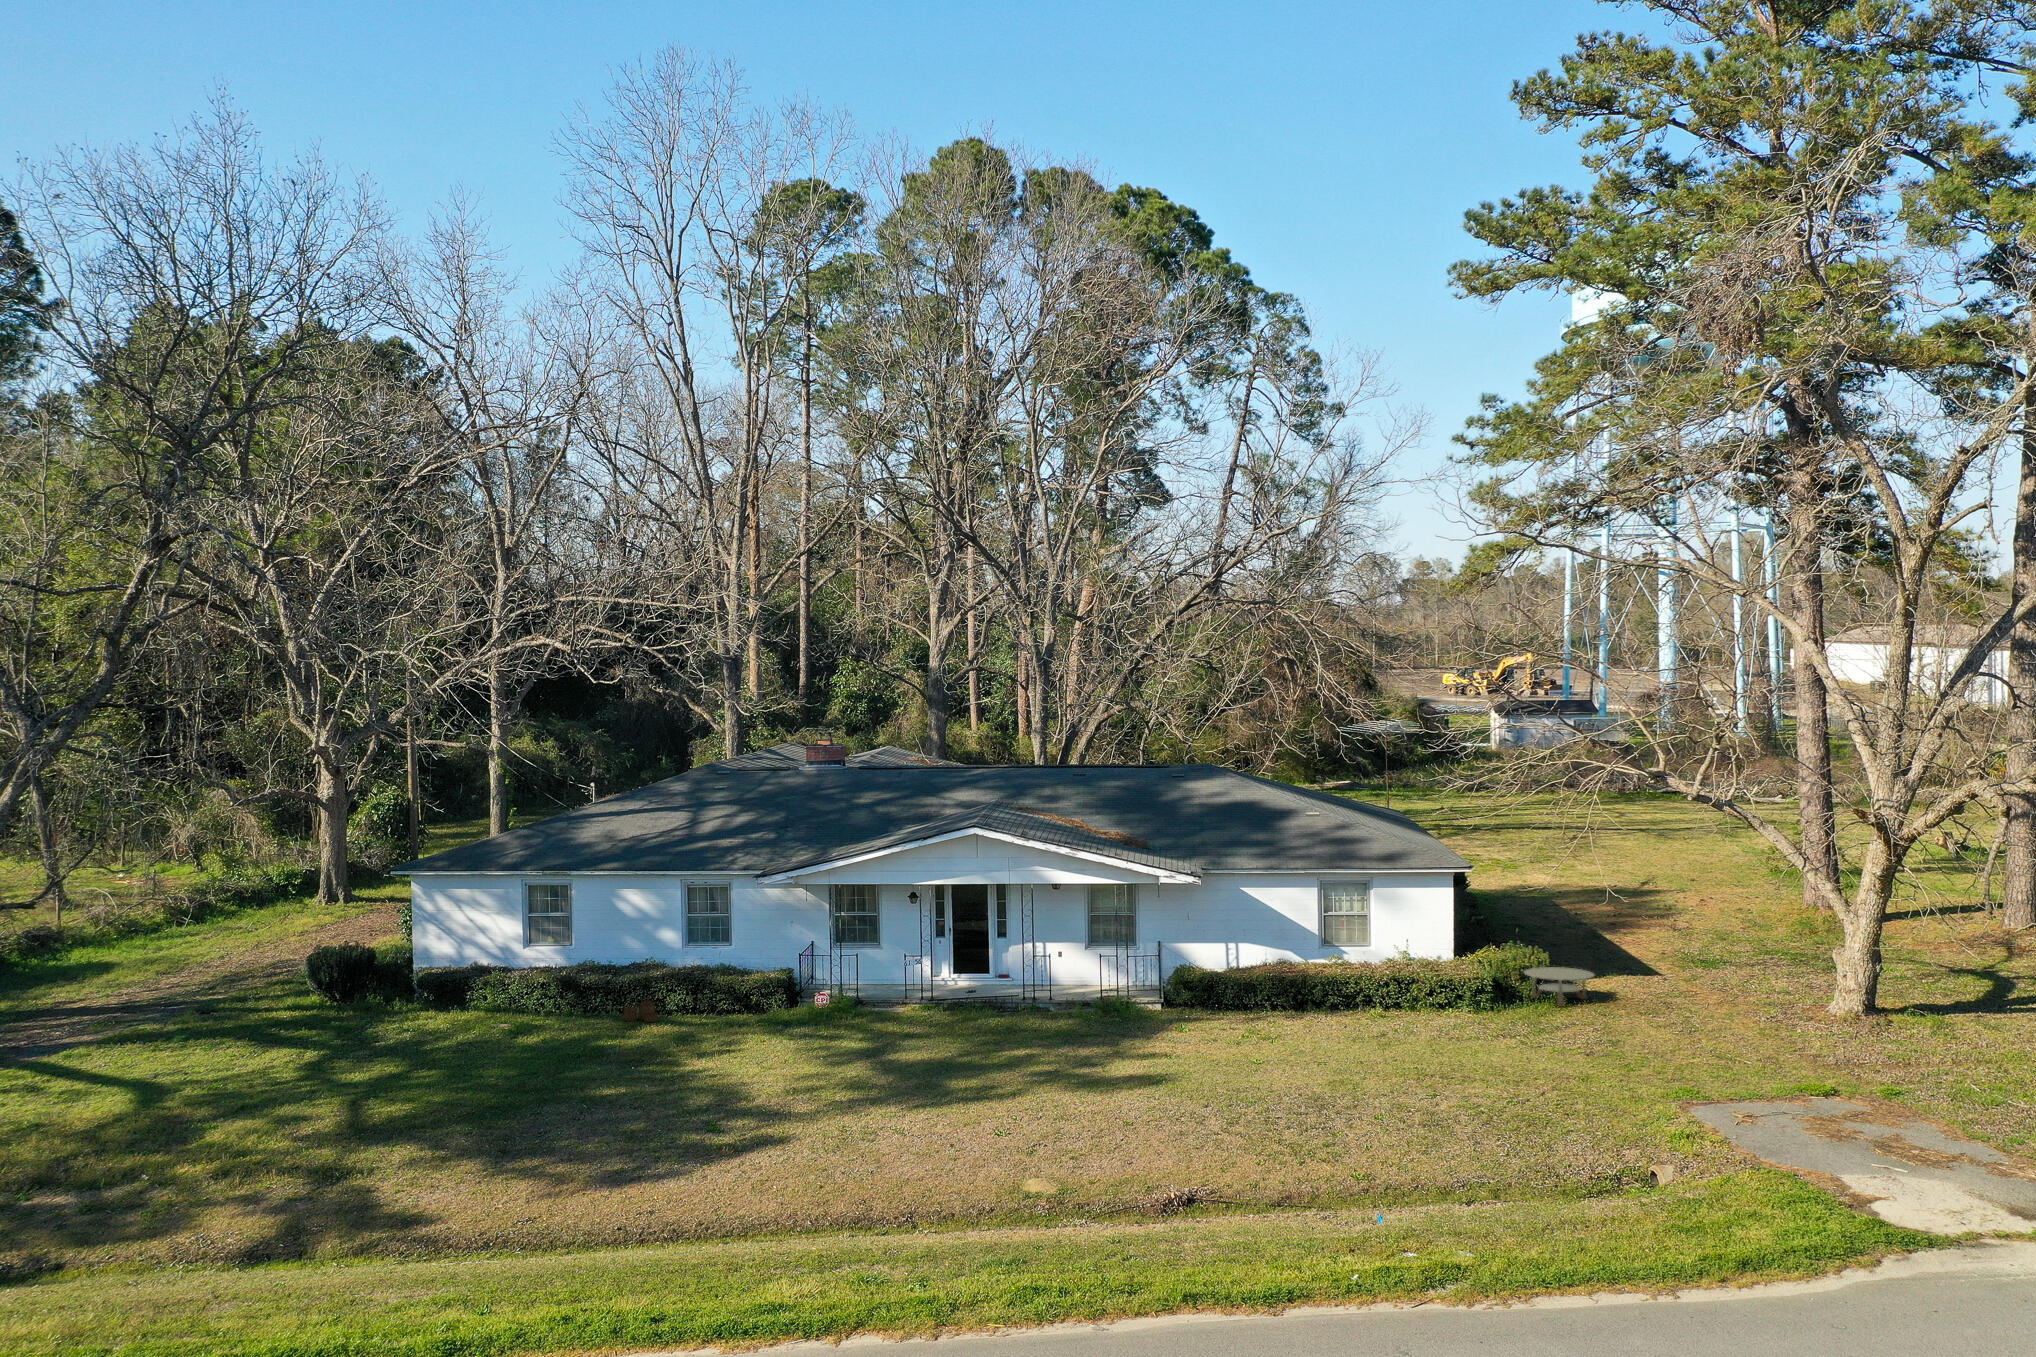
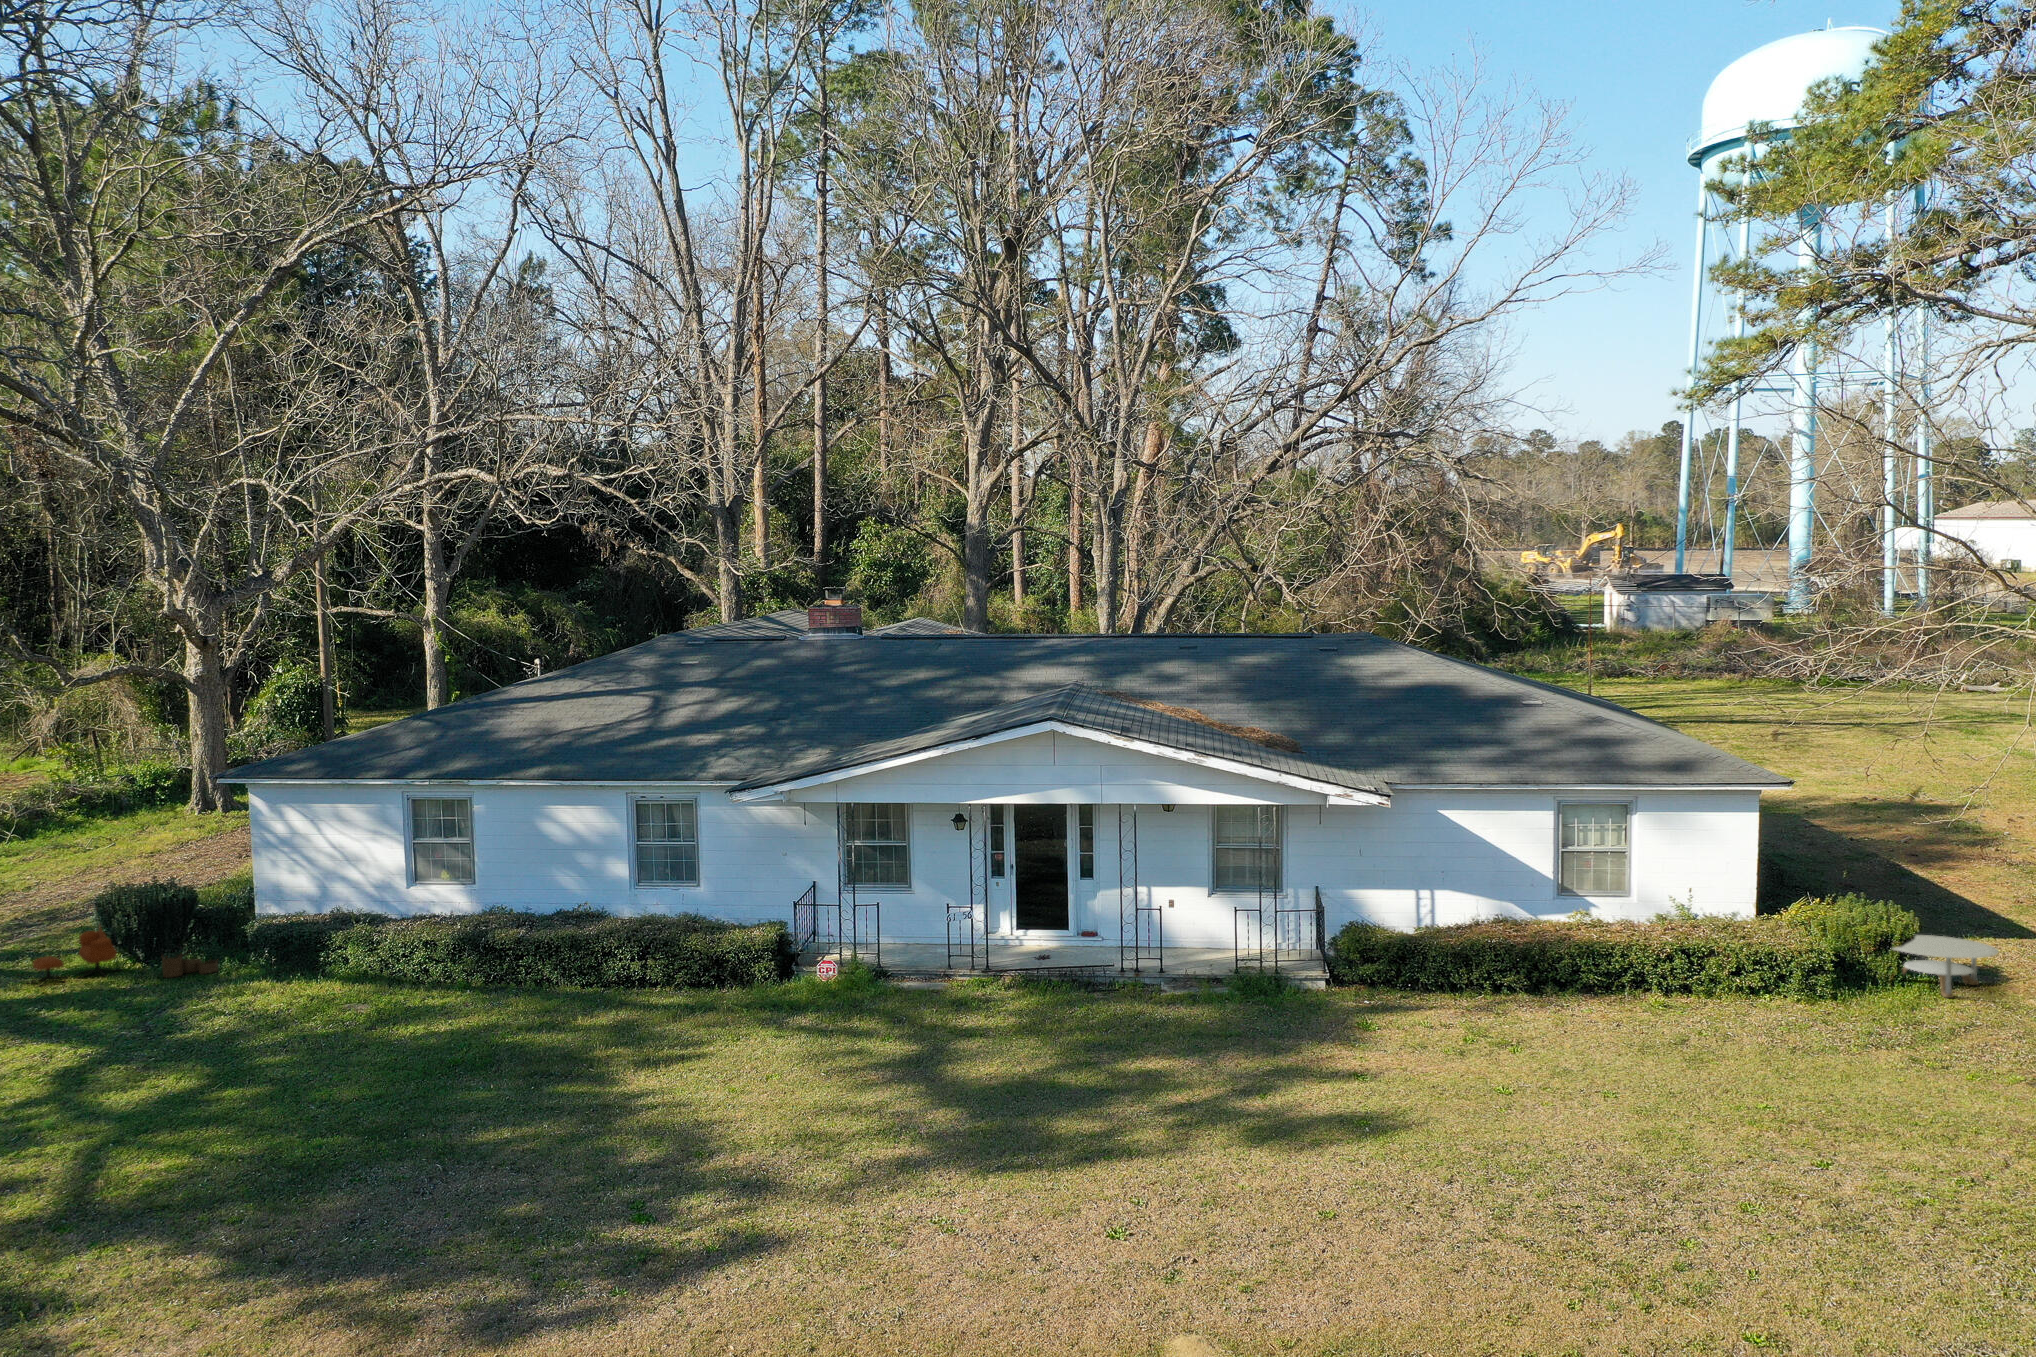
lounge chair: none [258,962,322,1020] -> present [30,926,120,986]
woven basket: present [624,1000,658,1022] -> present [161,950,218,977]

